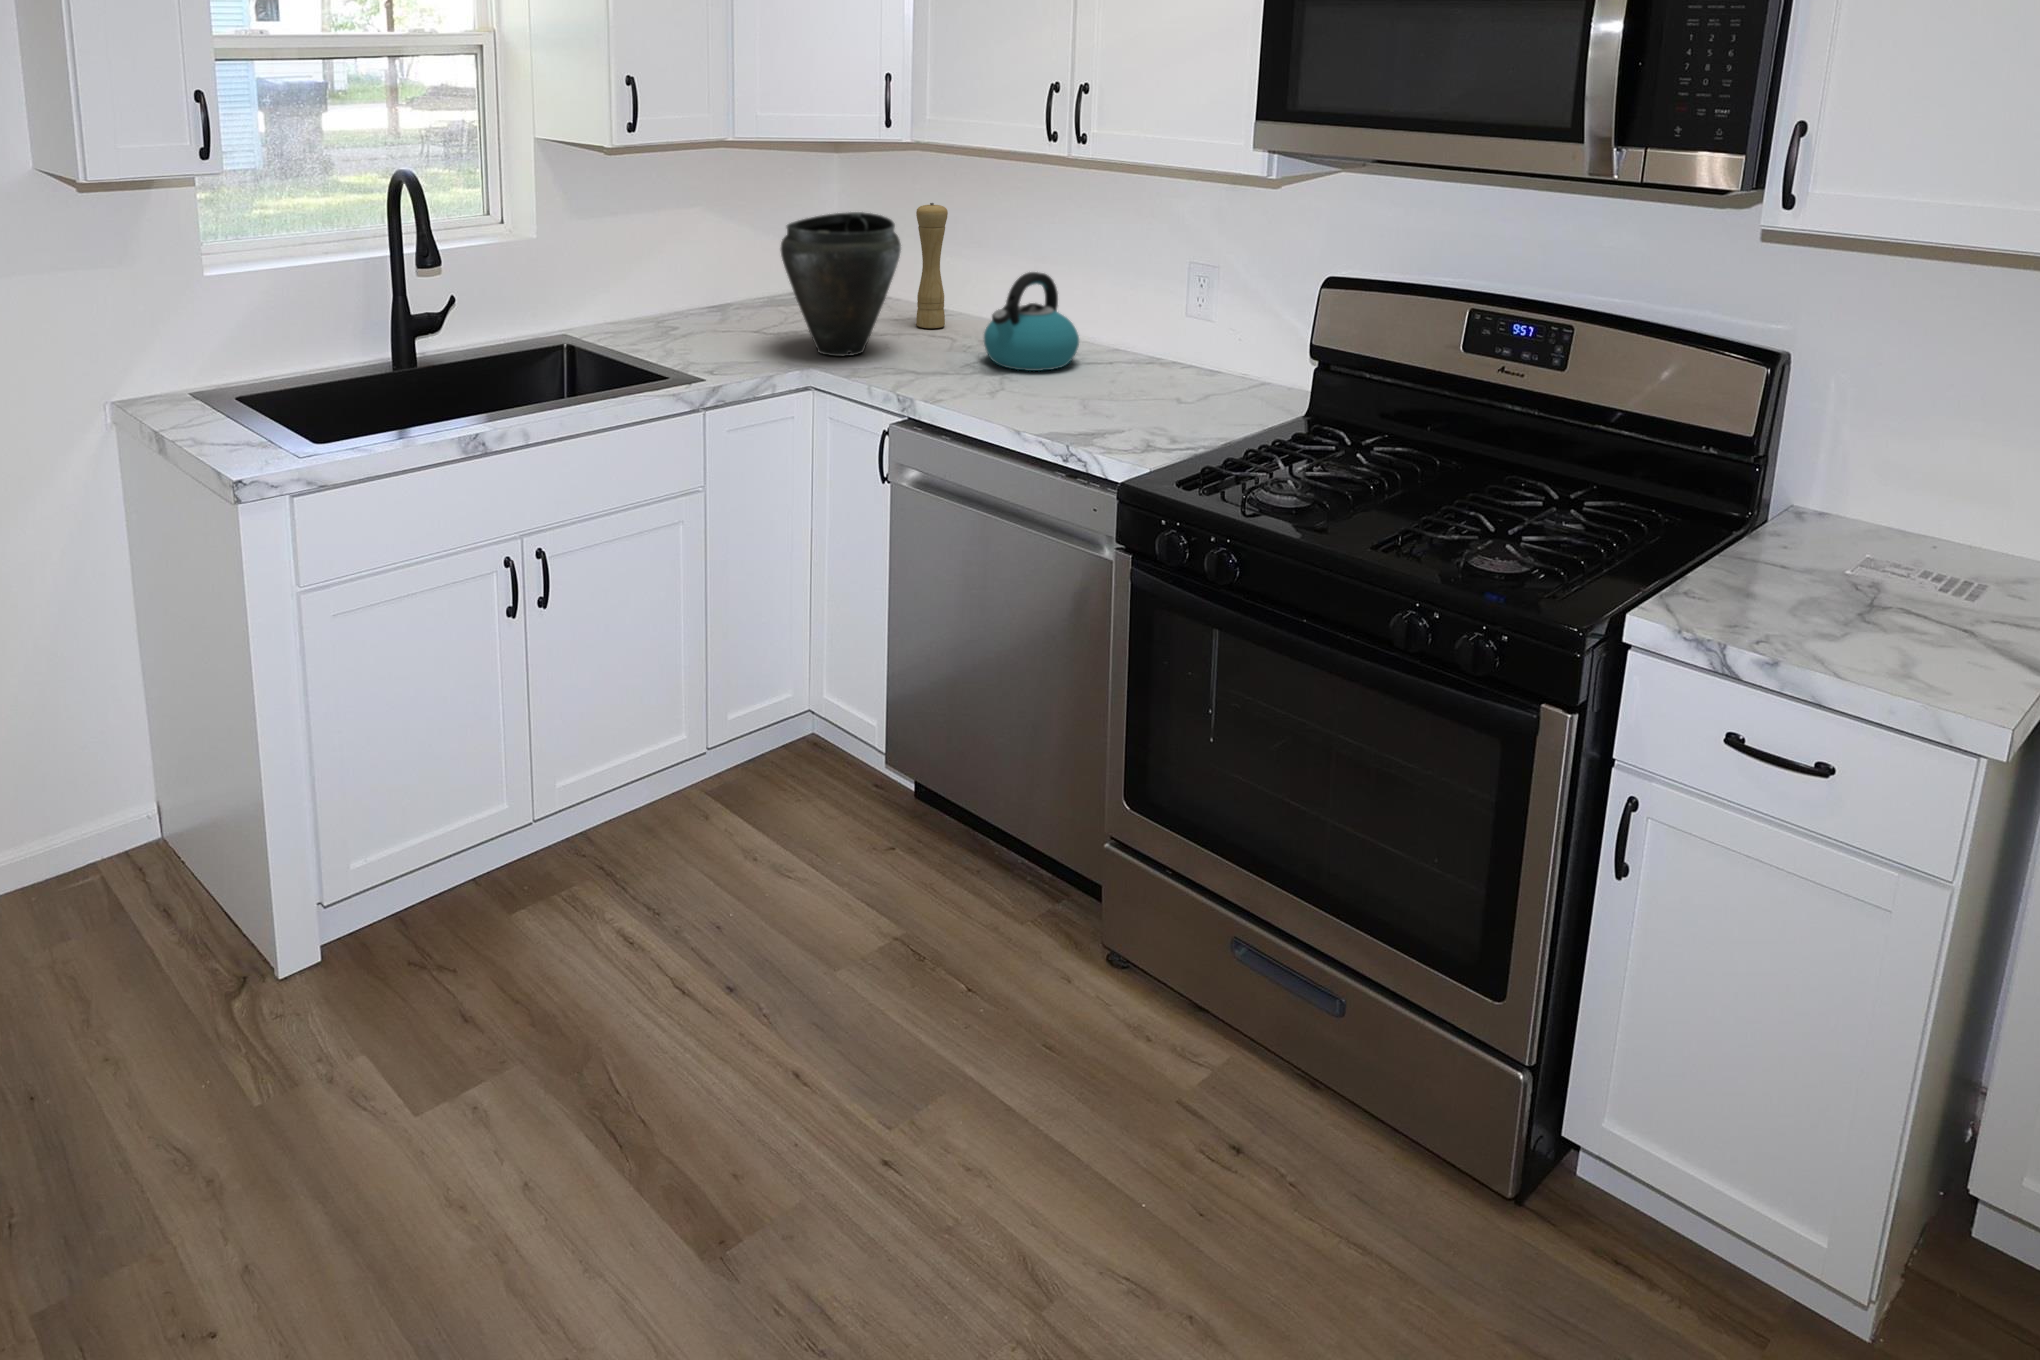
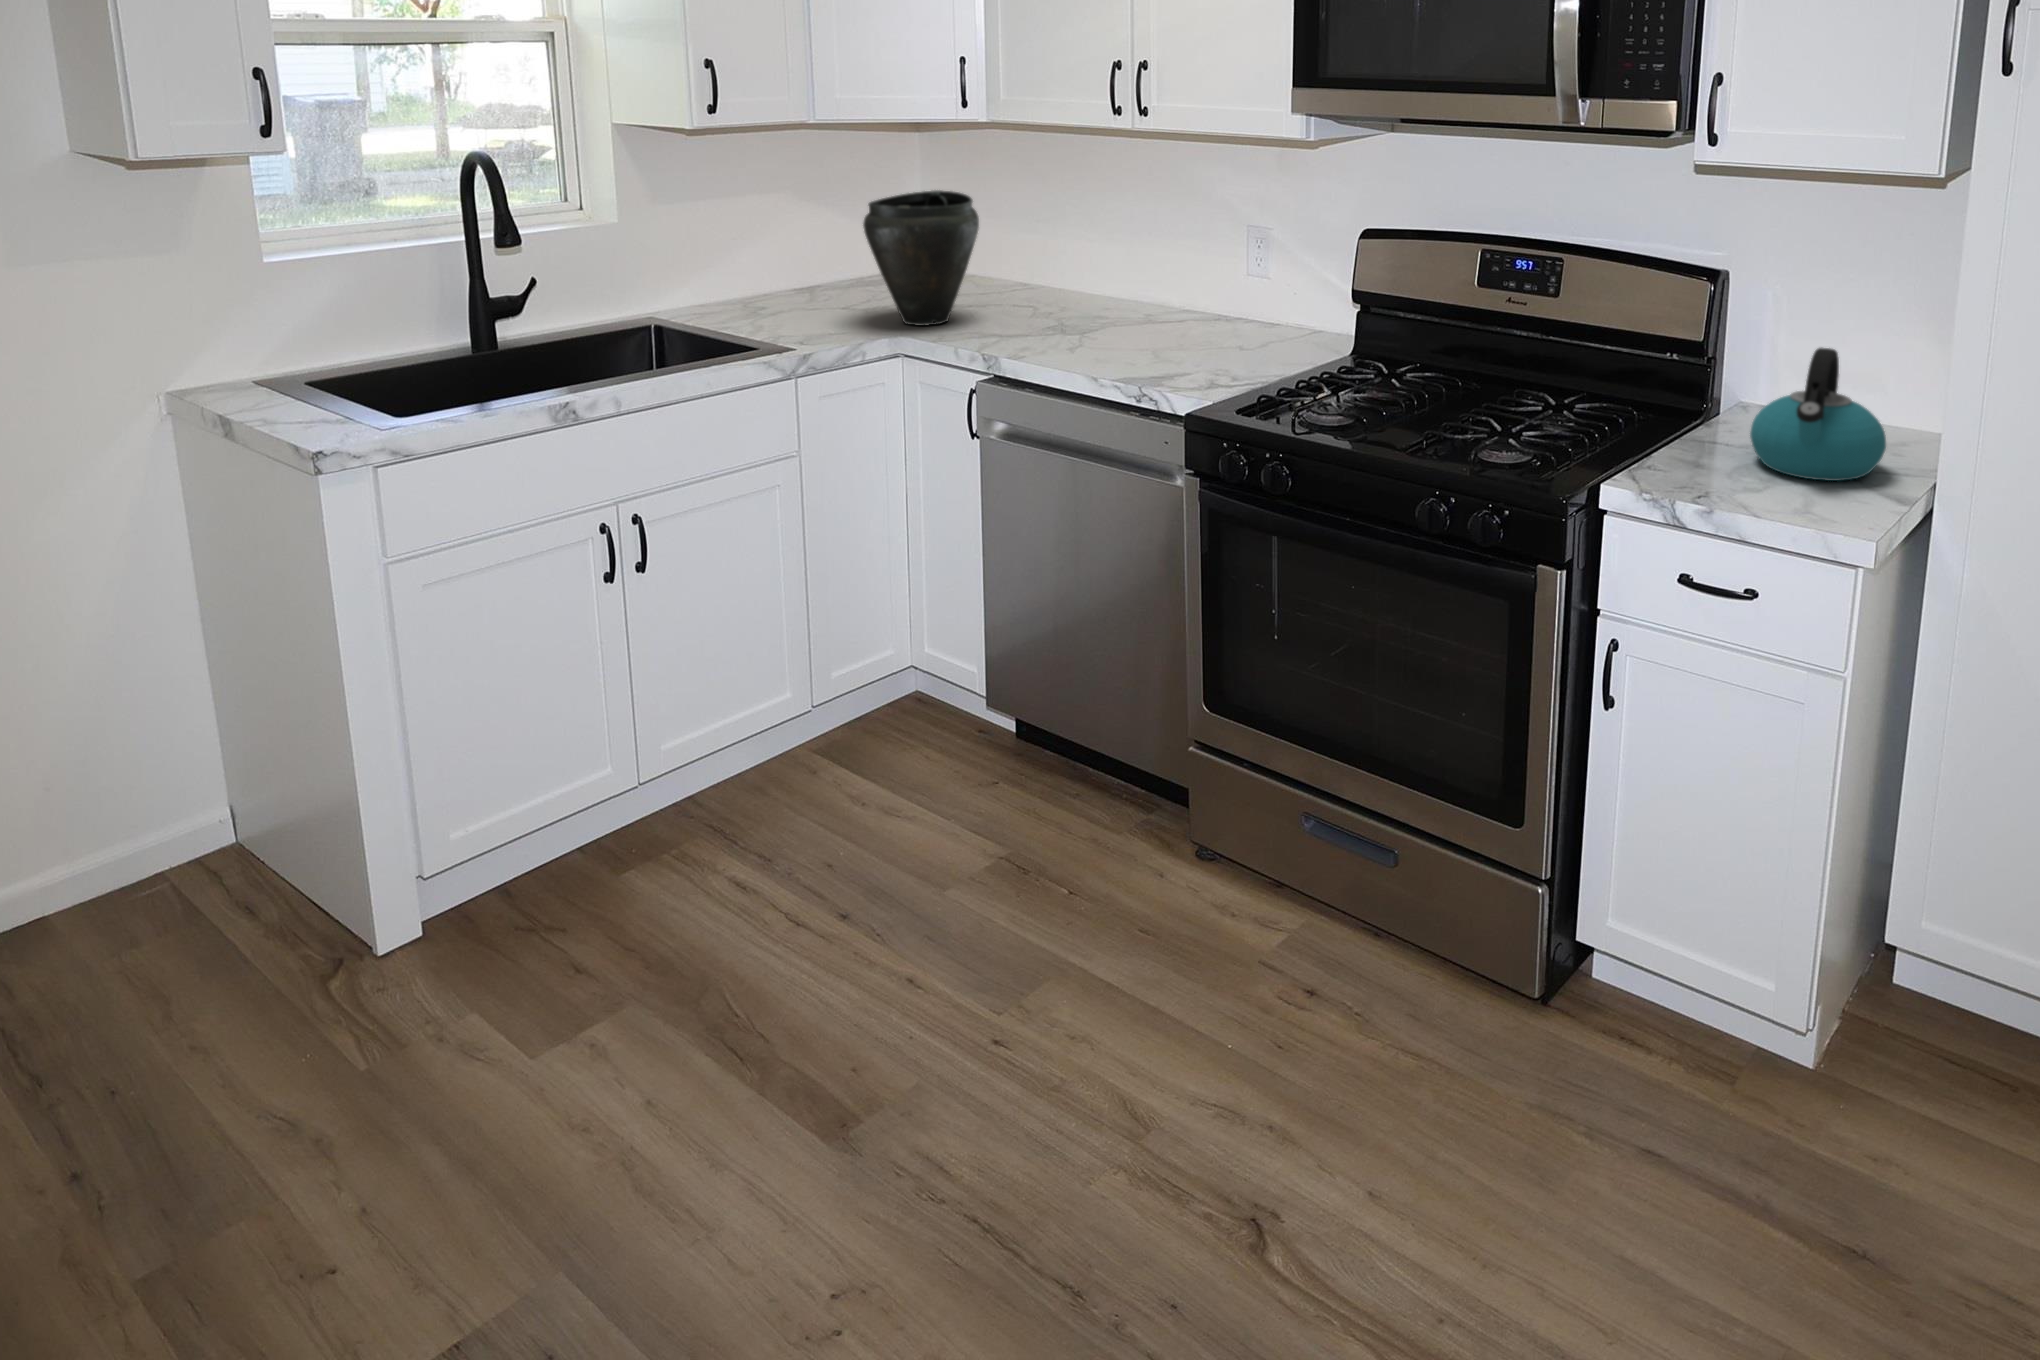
pepper mill: present [916,203,948,328] -> none [993,182,1025,300]
kettle: present [984,272,1079,371] -> present [1750,348,1886,481]

